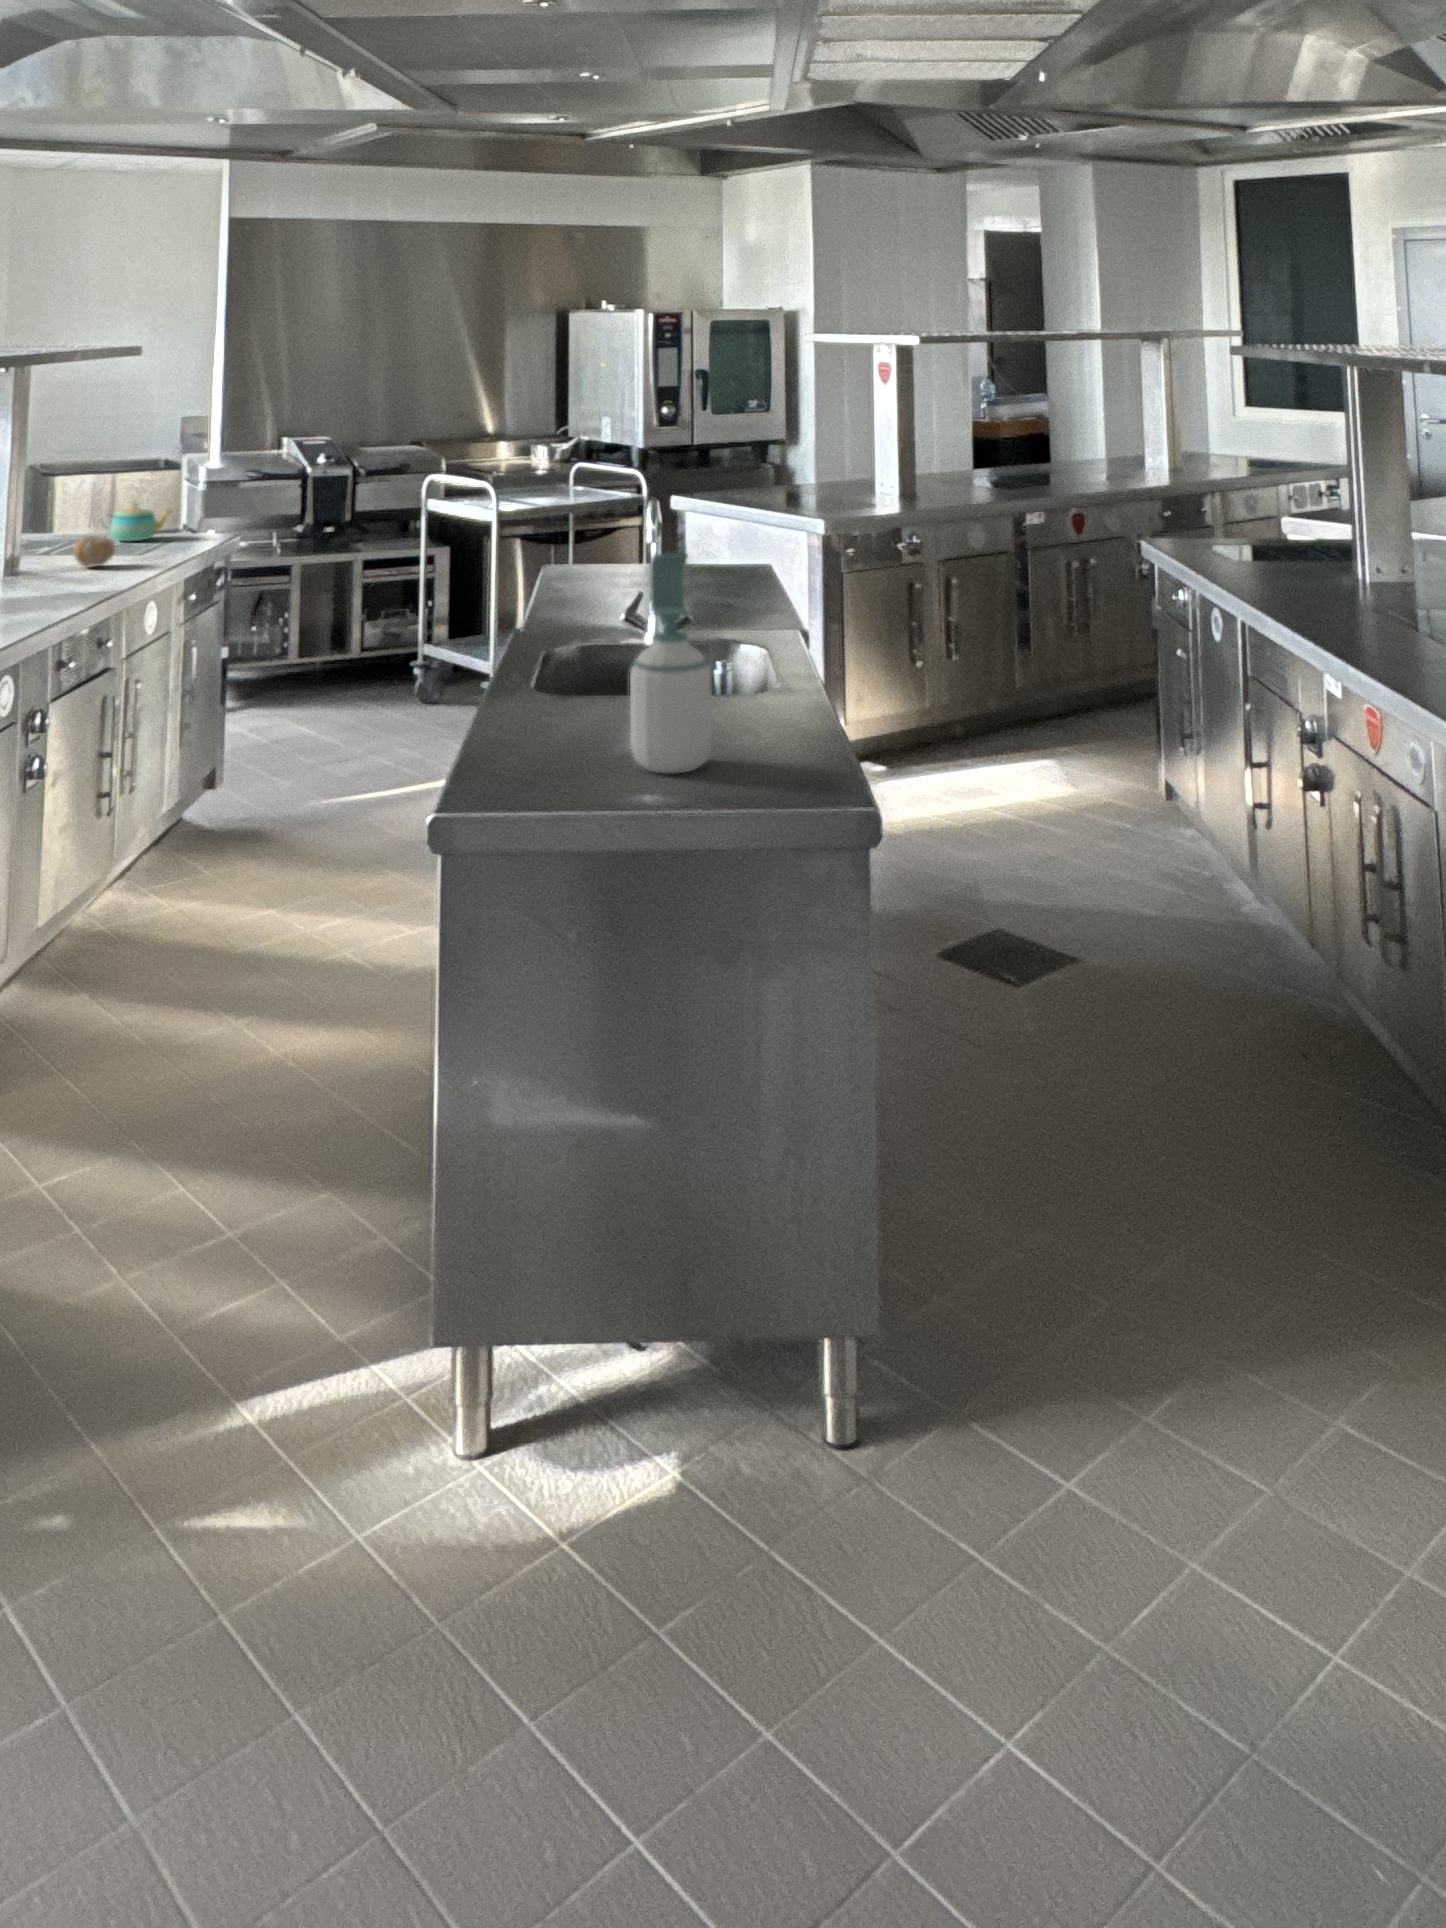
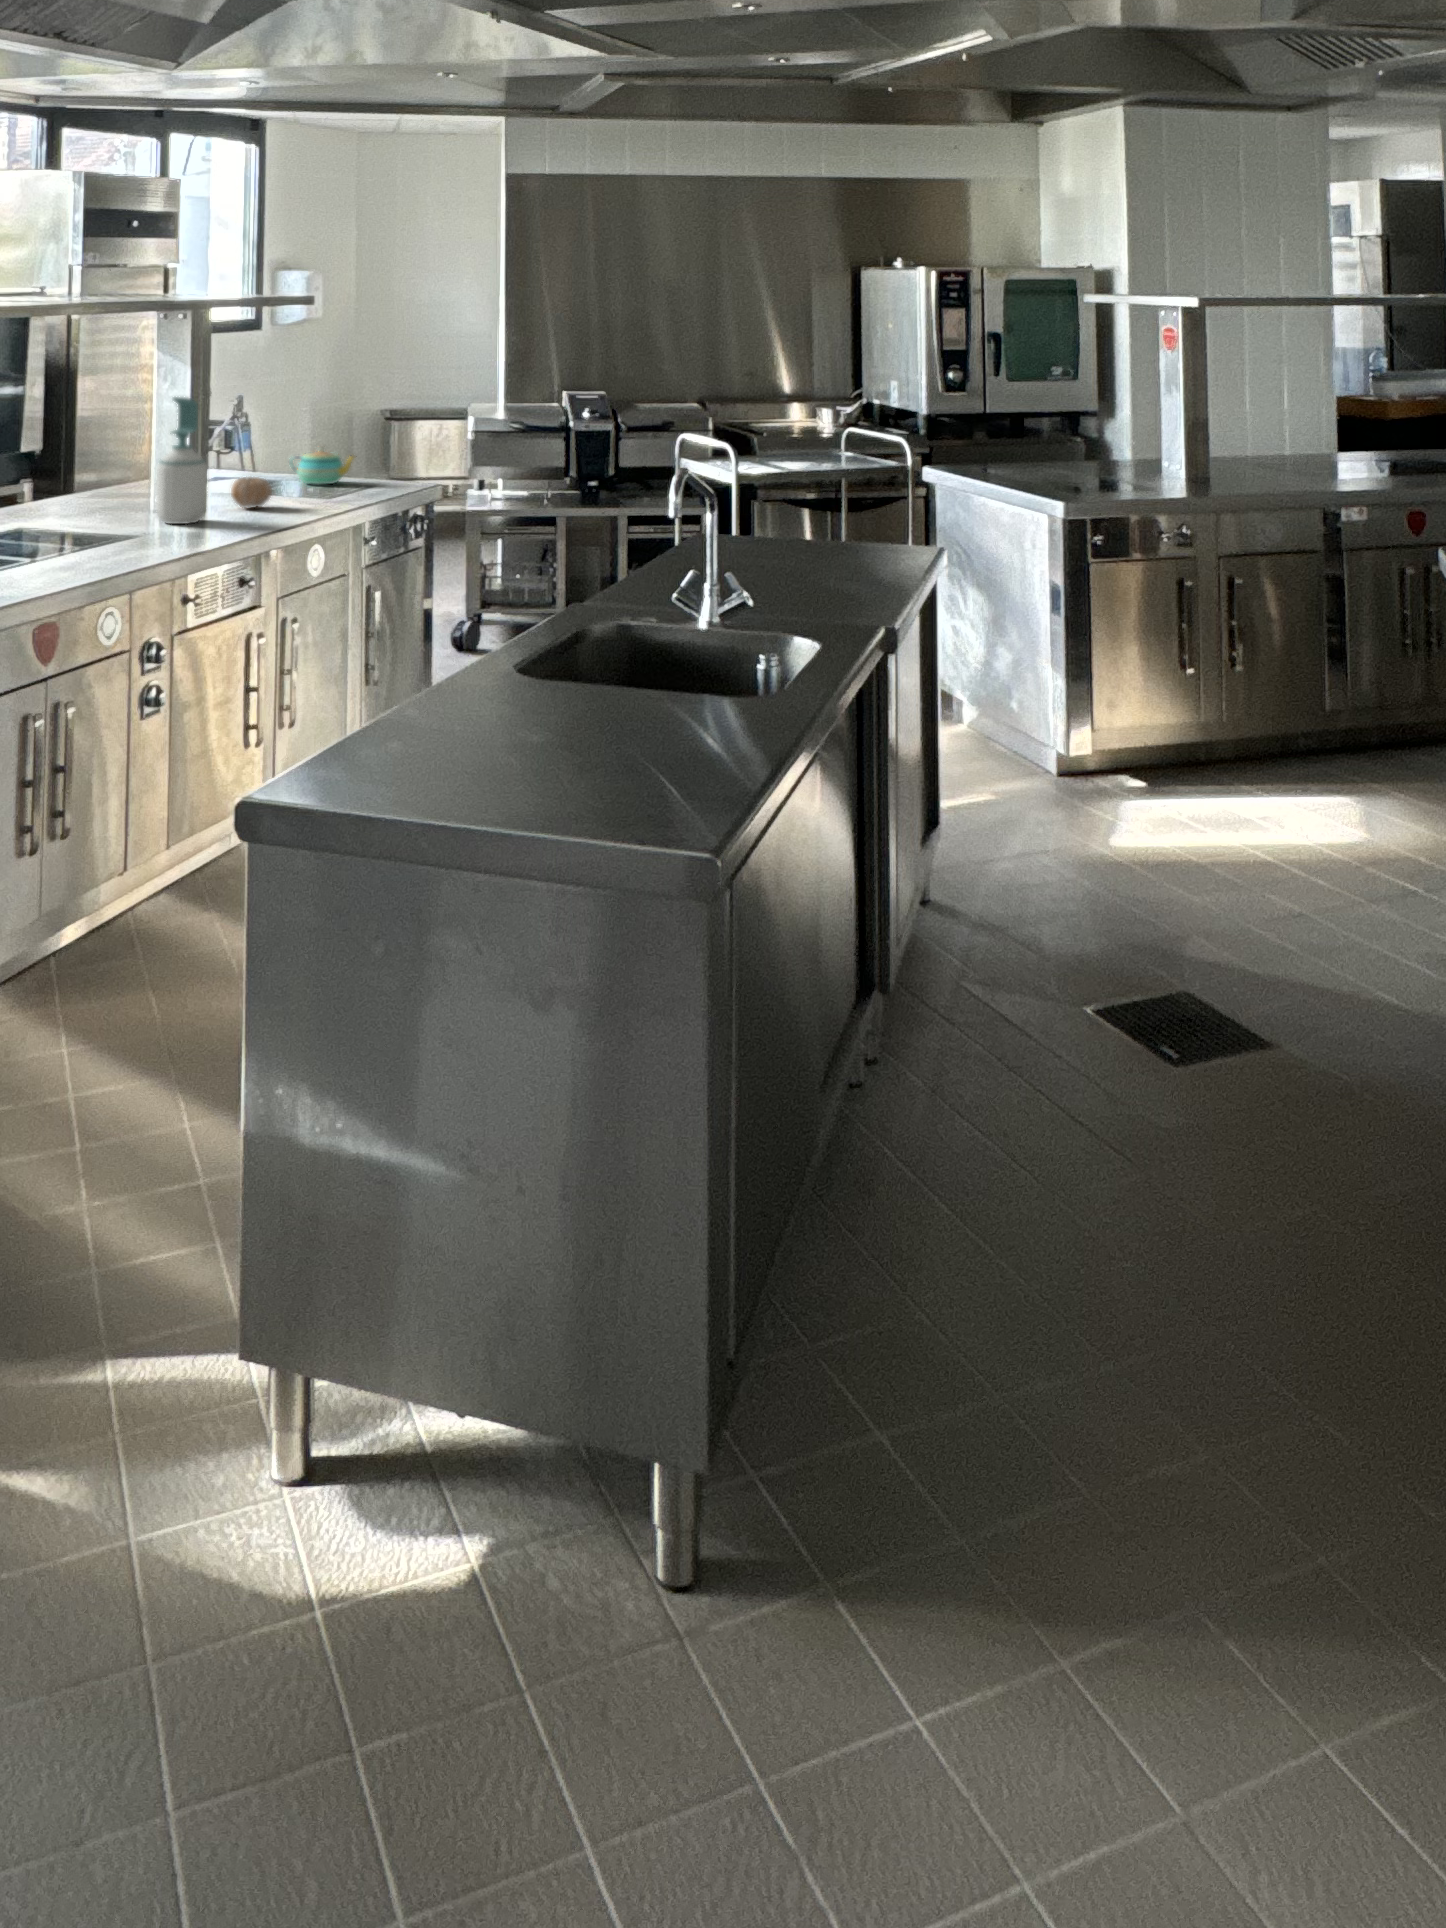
soap bottle: present [630,553,712,773] -> present [156,397,207,524]

